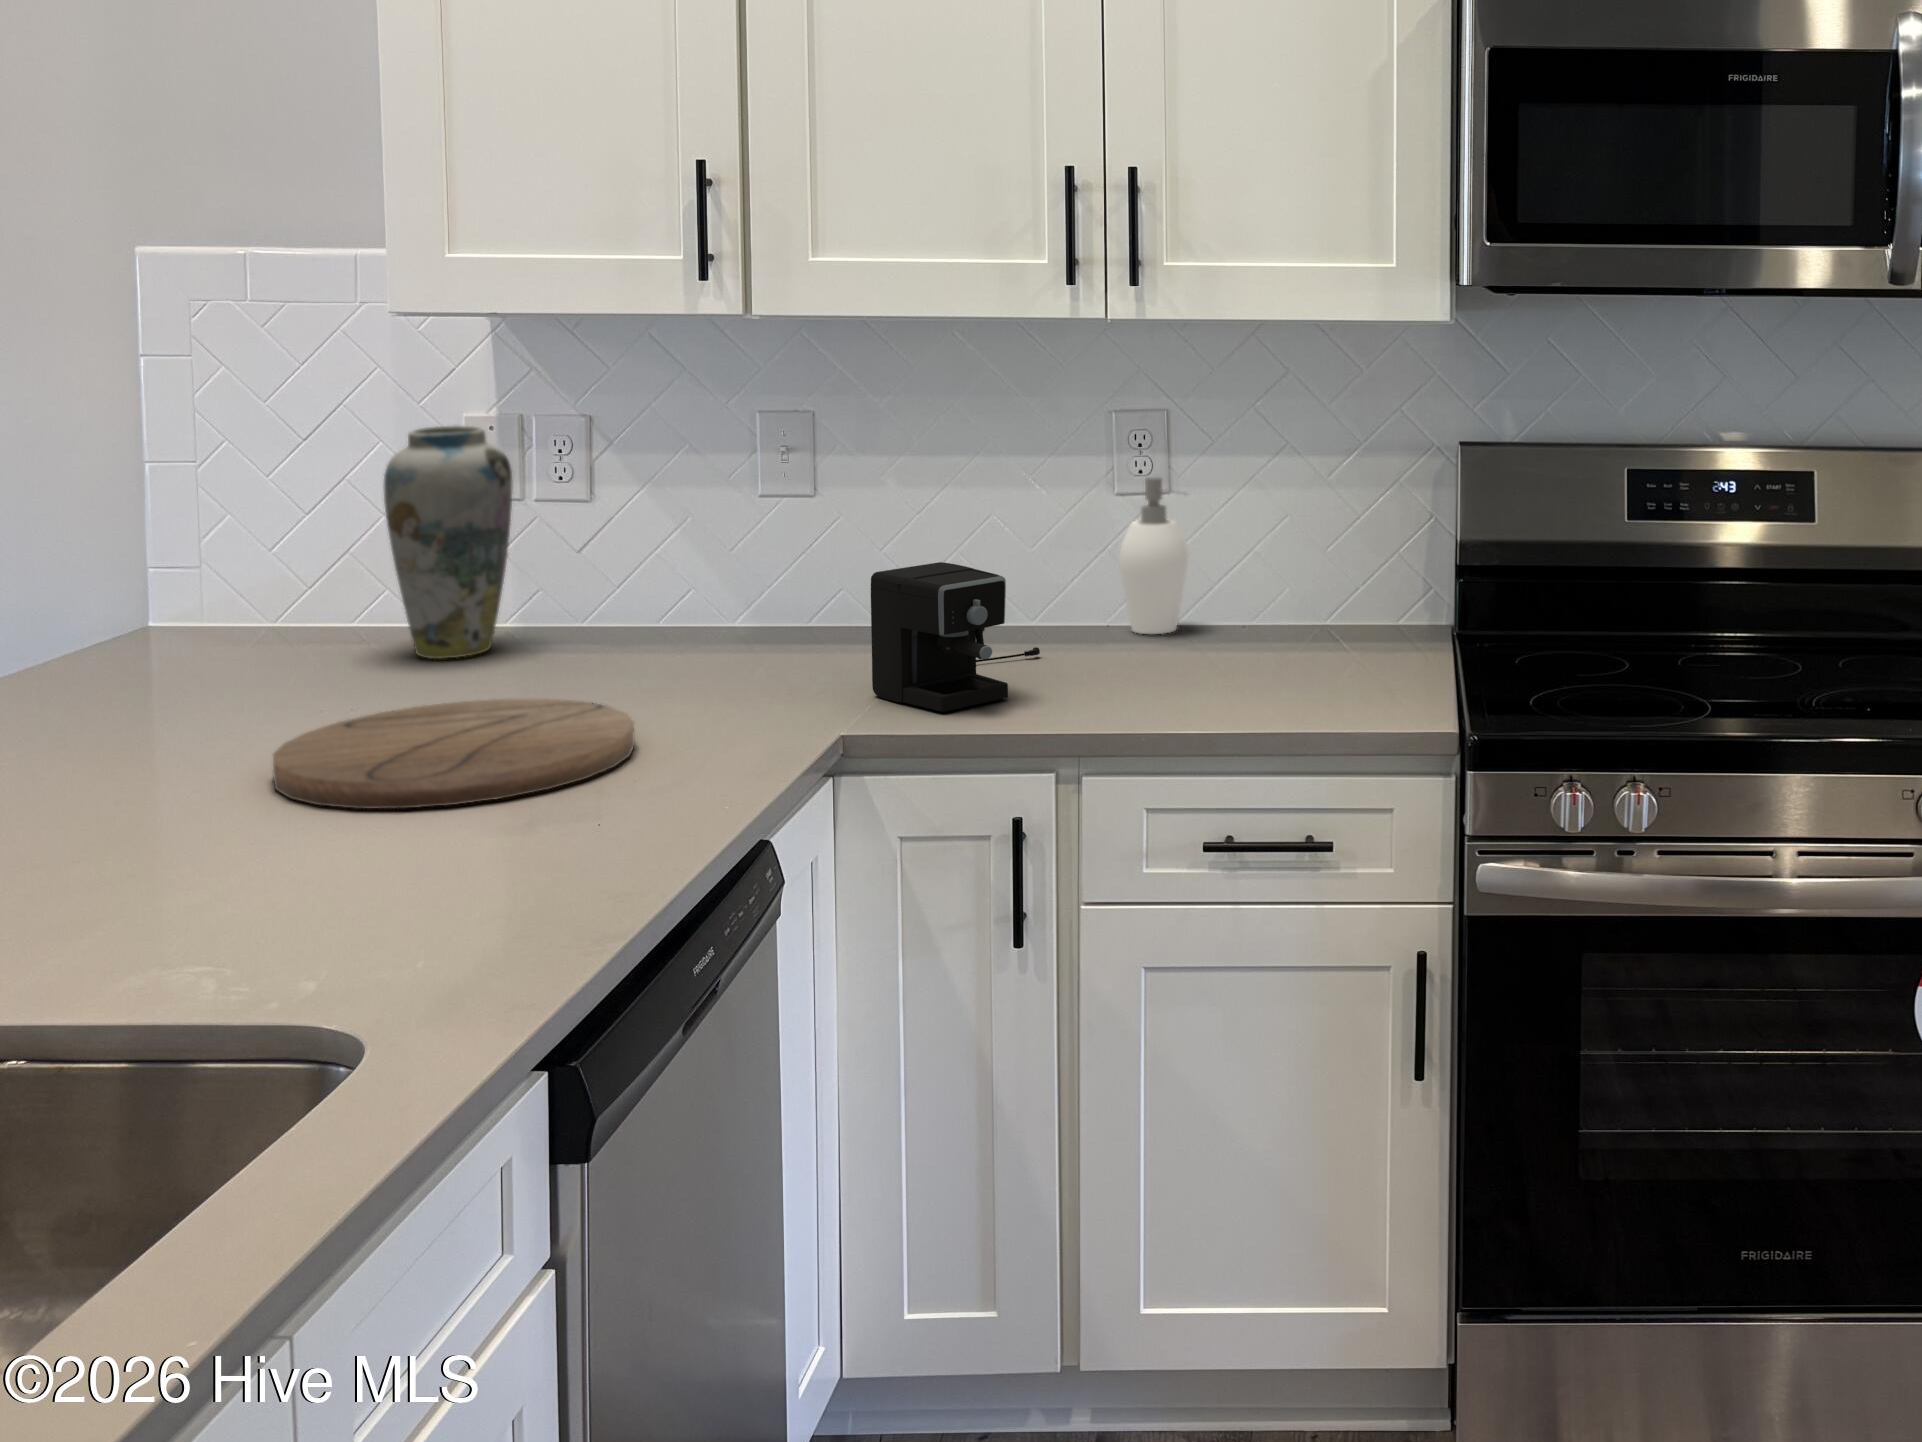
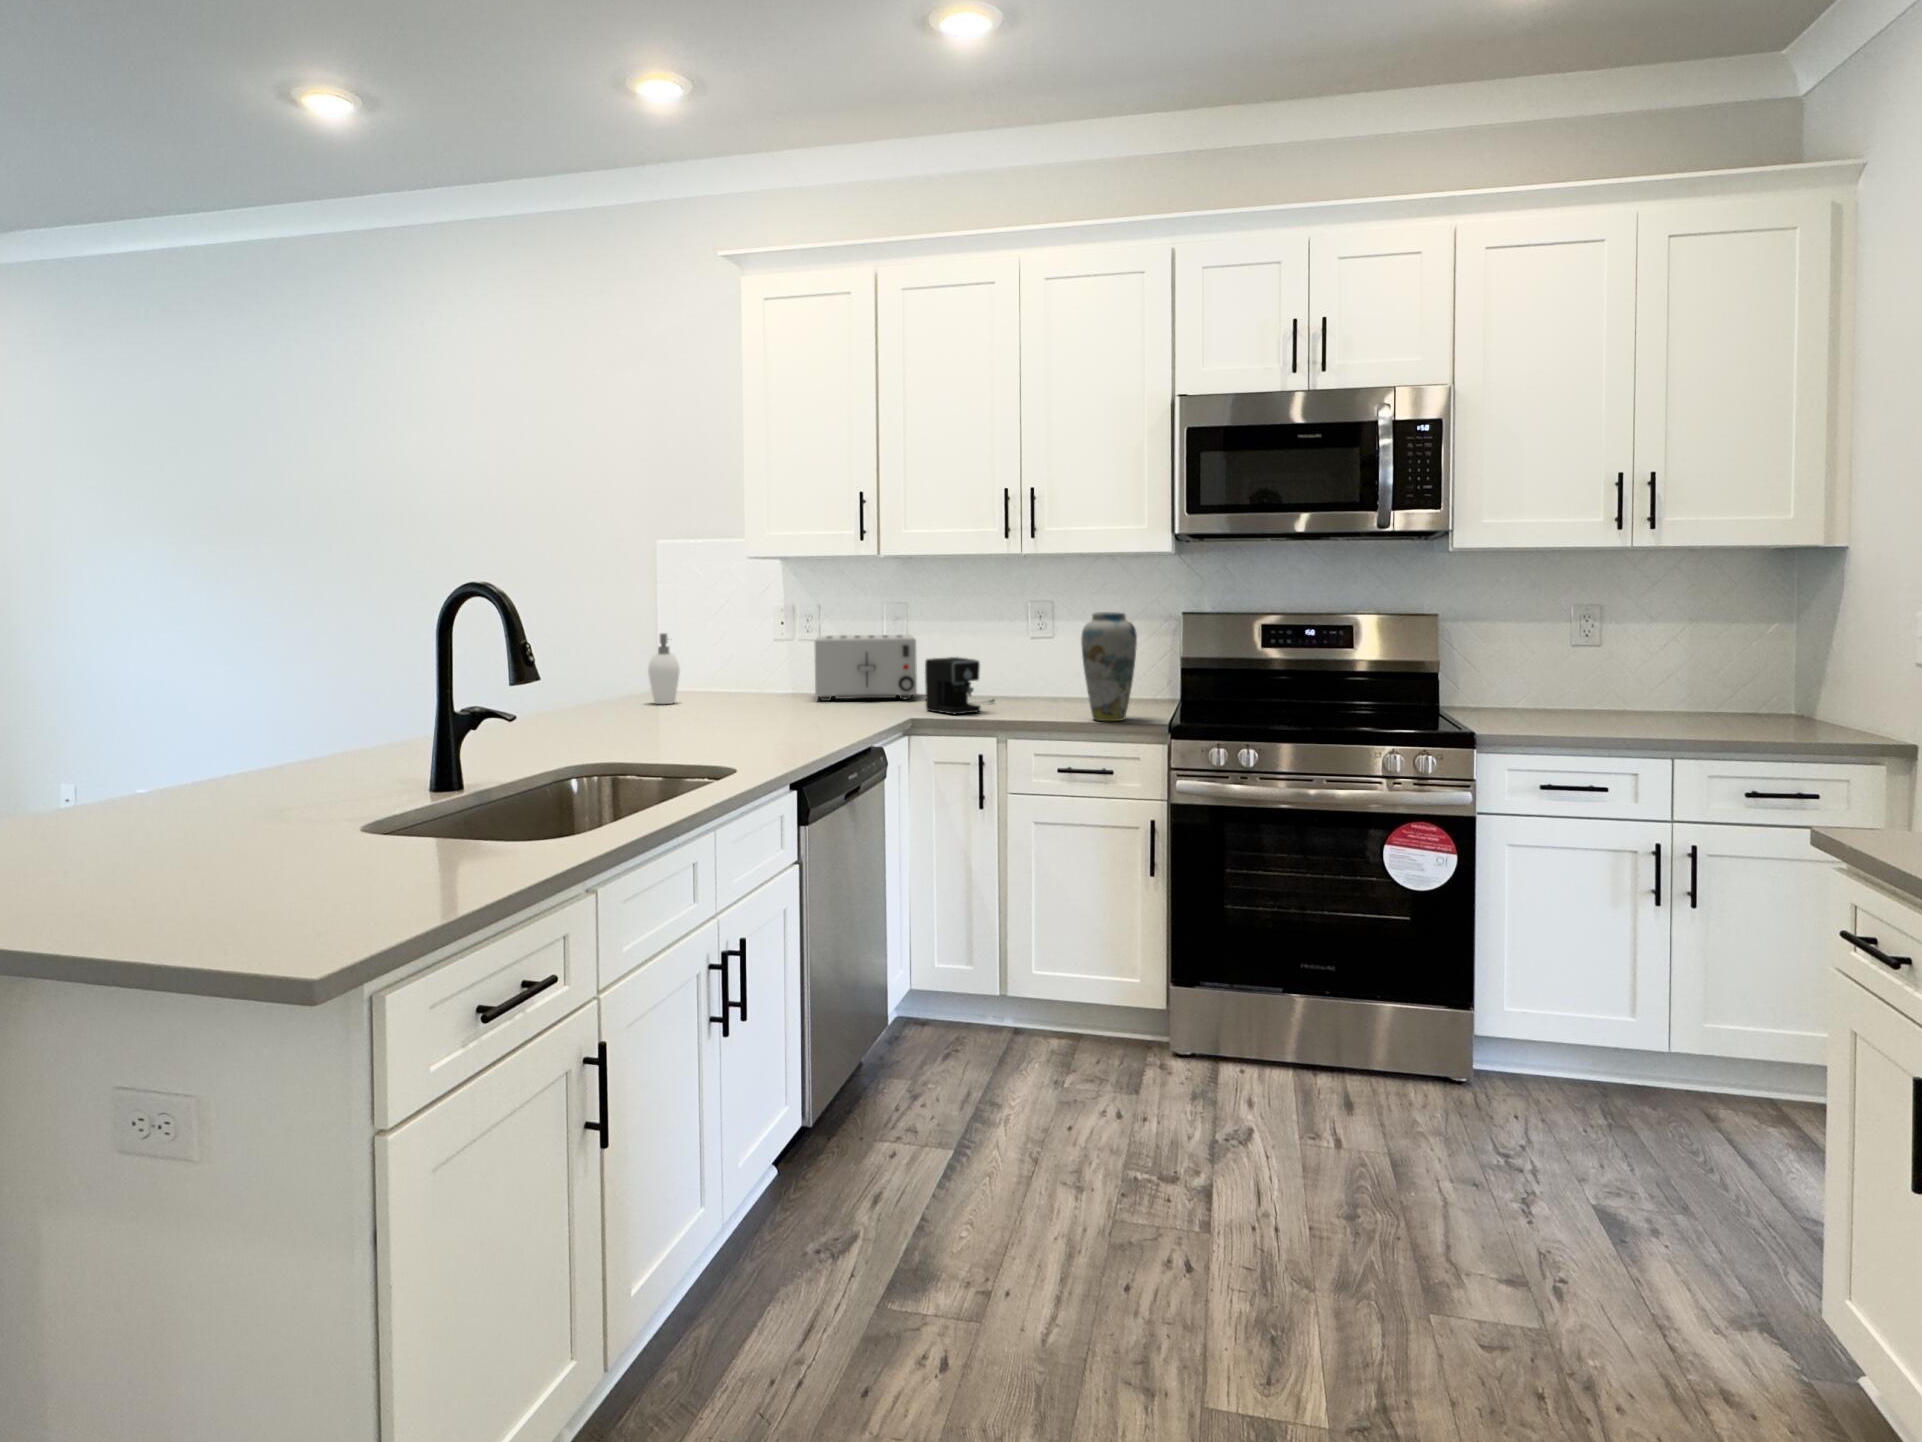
vase: present [384,425,512,659] -> present [1081,612,1137,721]
soap dispenser: present [1119,477,1188,634] -> present [648,633,680,704]
toaster: none [586,487,850,663] -> present [815,634,917,701]
cutting board: present [273,699,635,809] -> none [708,704,835,729]

